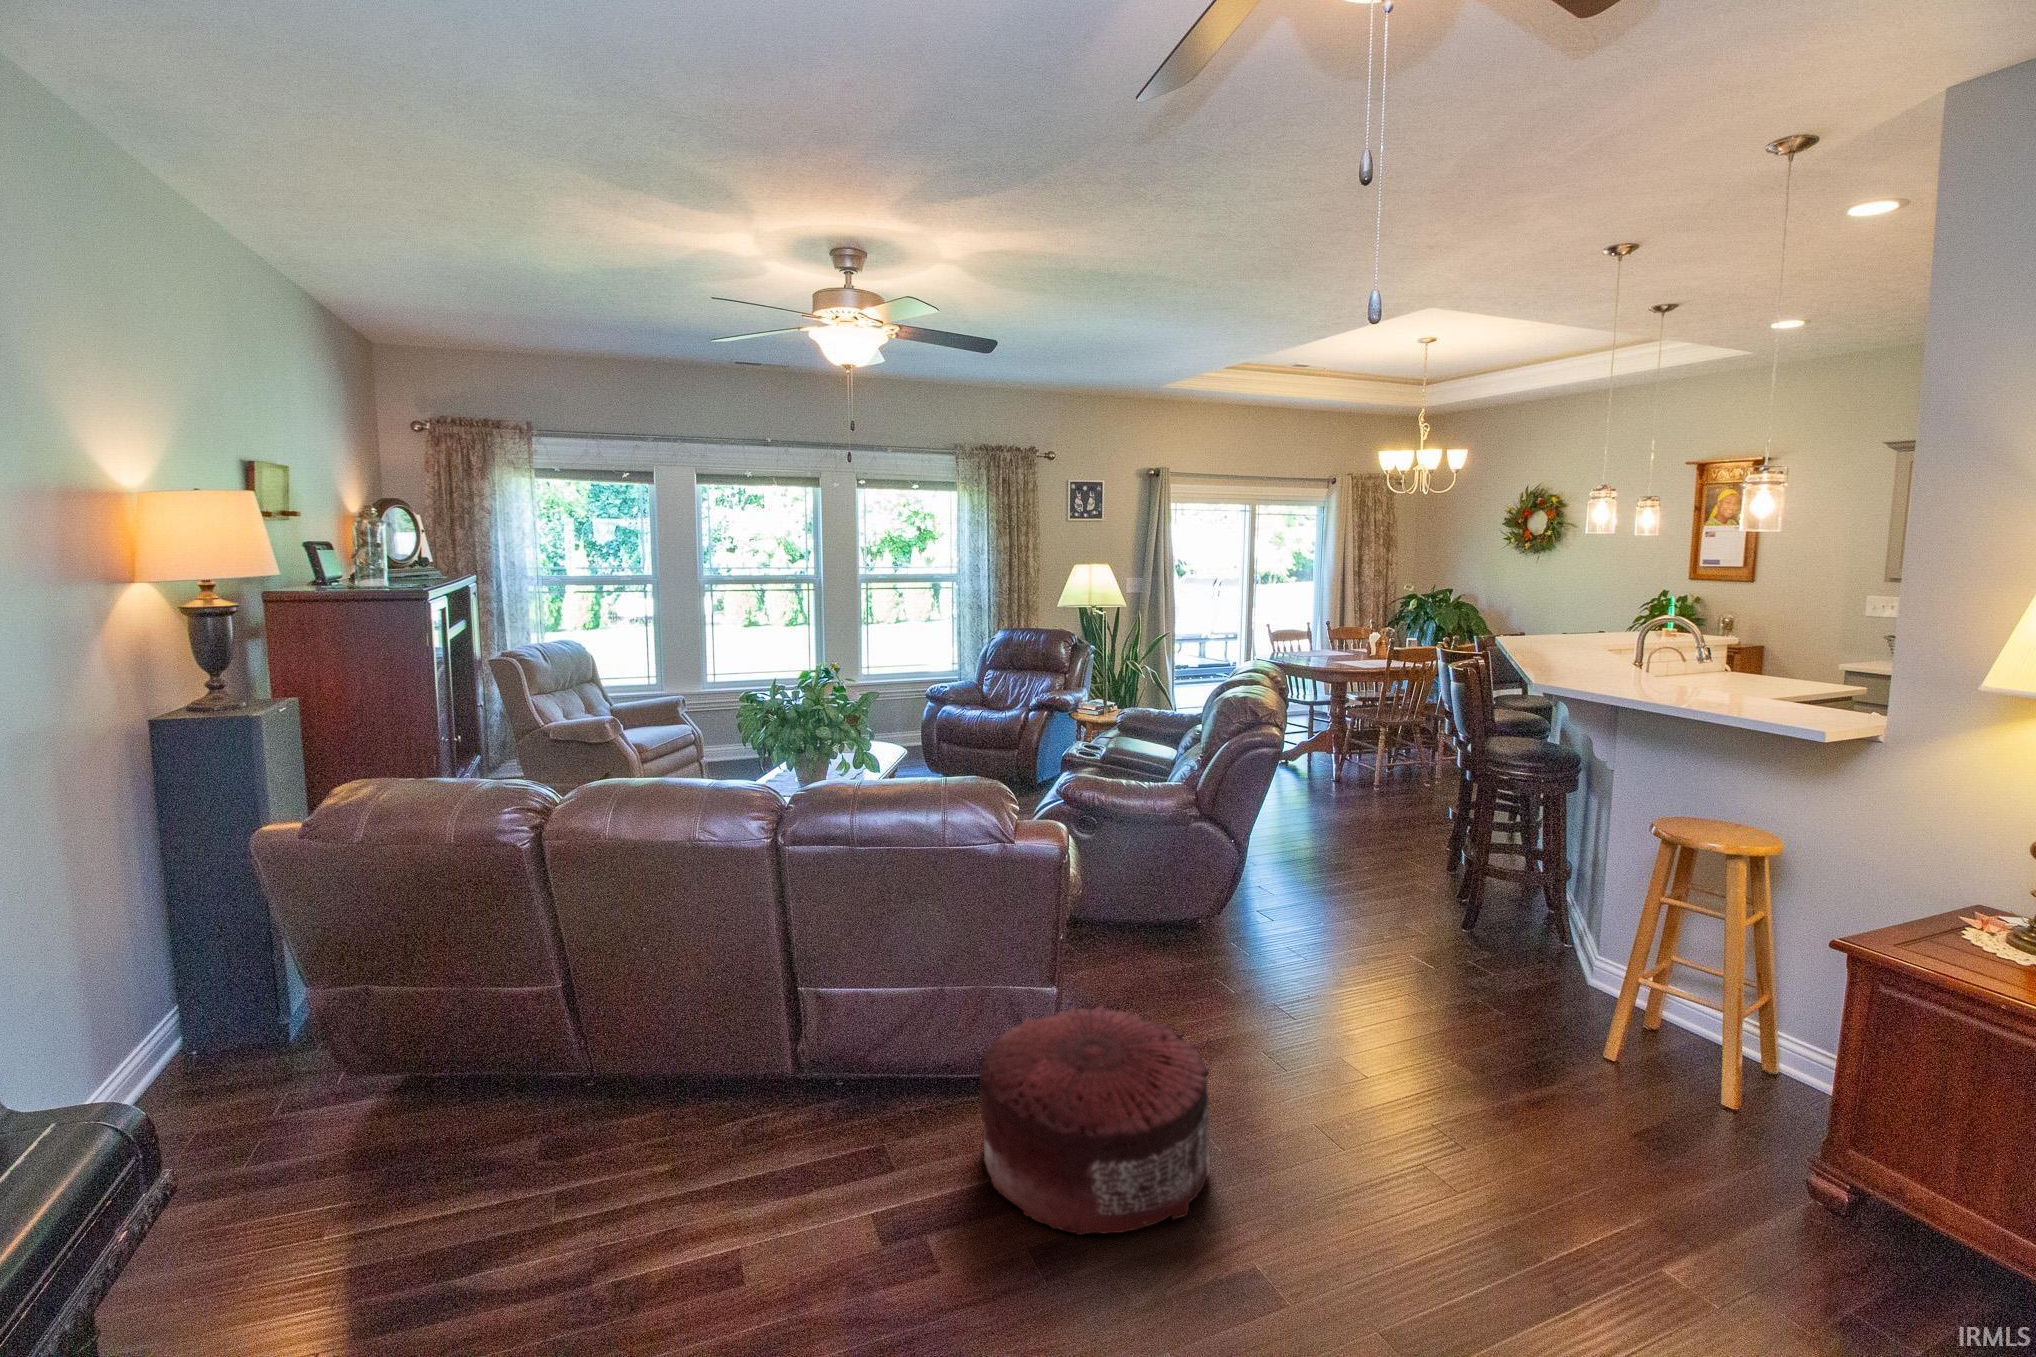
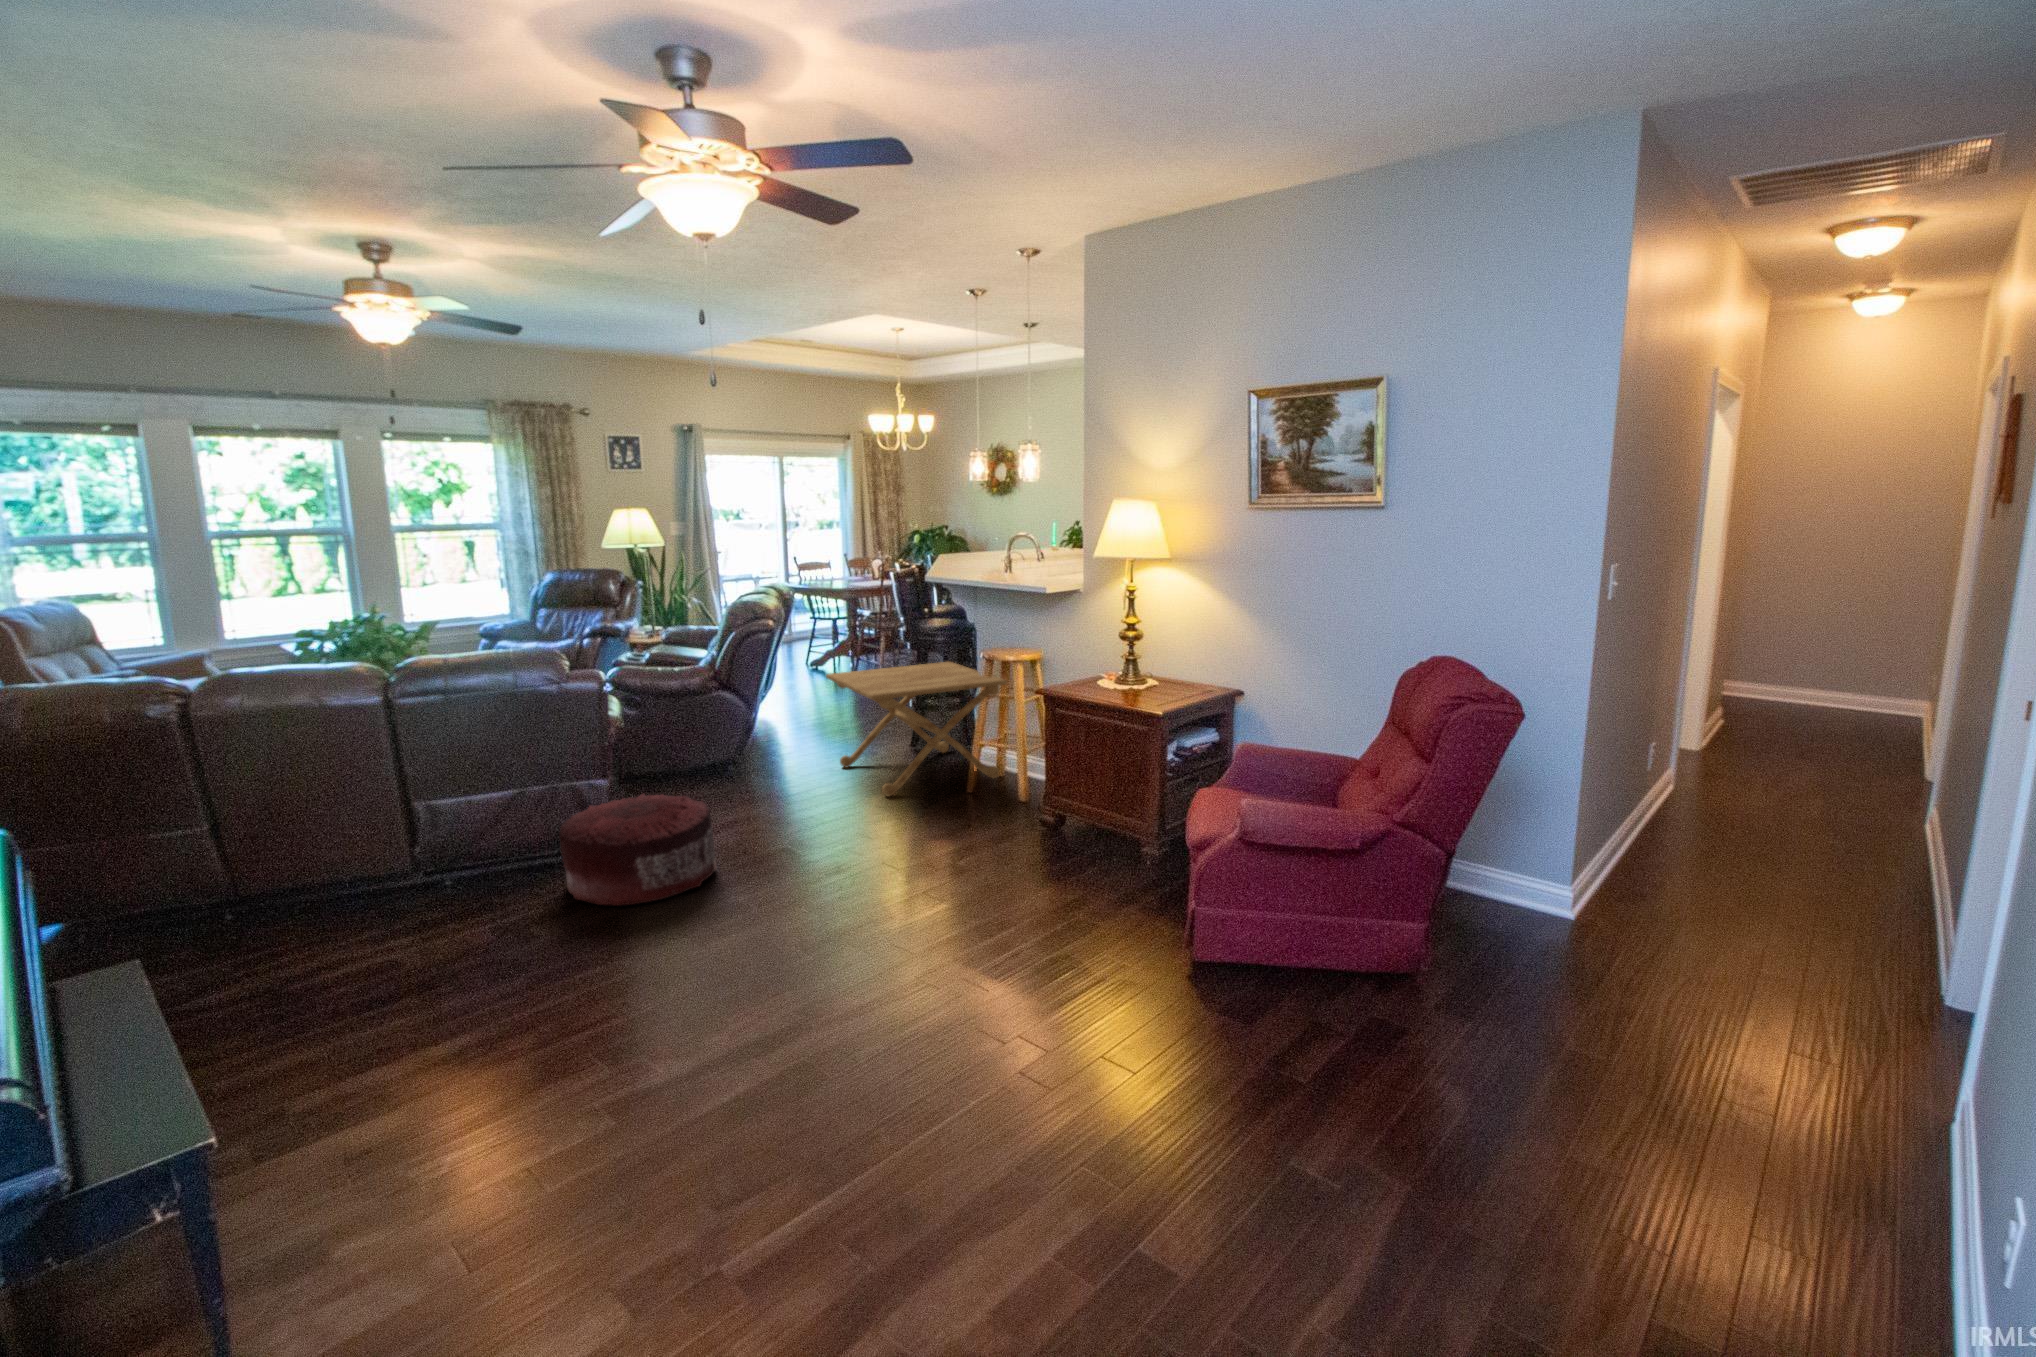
side table: none [1352,809,1686,1037] -> present [826,661,1007,796]

